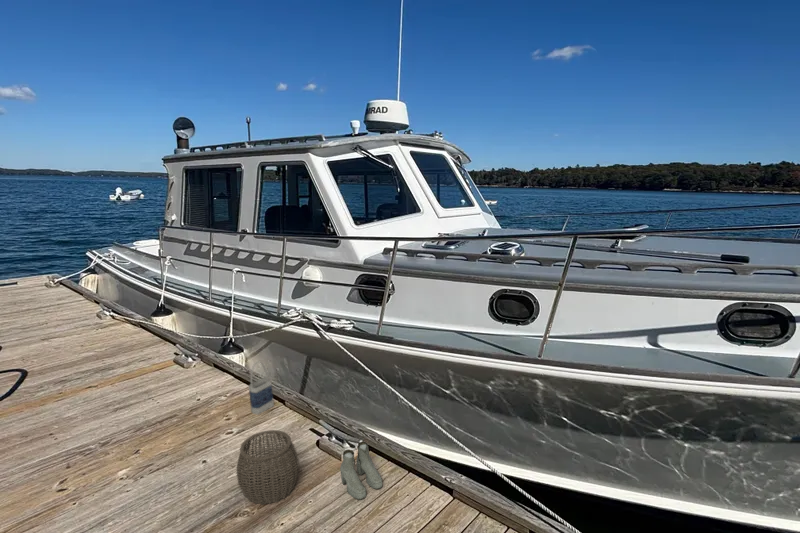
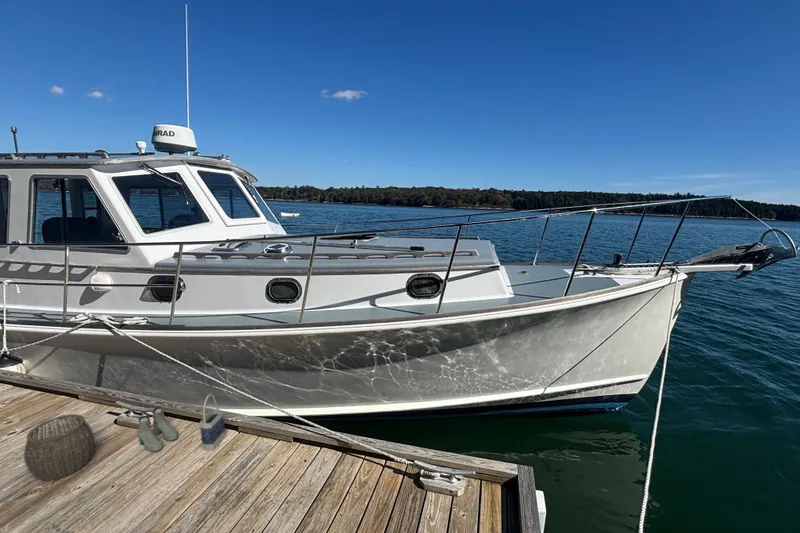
bag: present [249,362,274,414] -> present [200,394,225,451]

